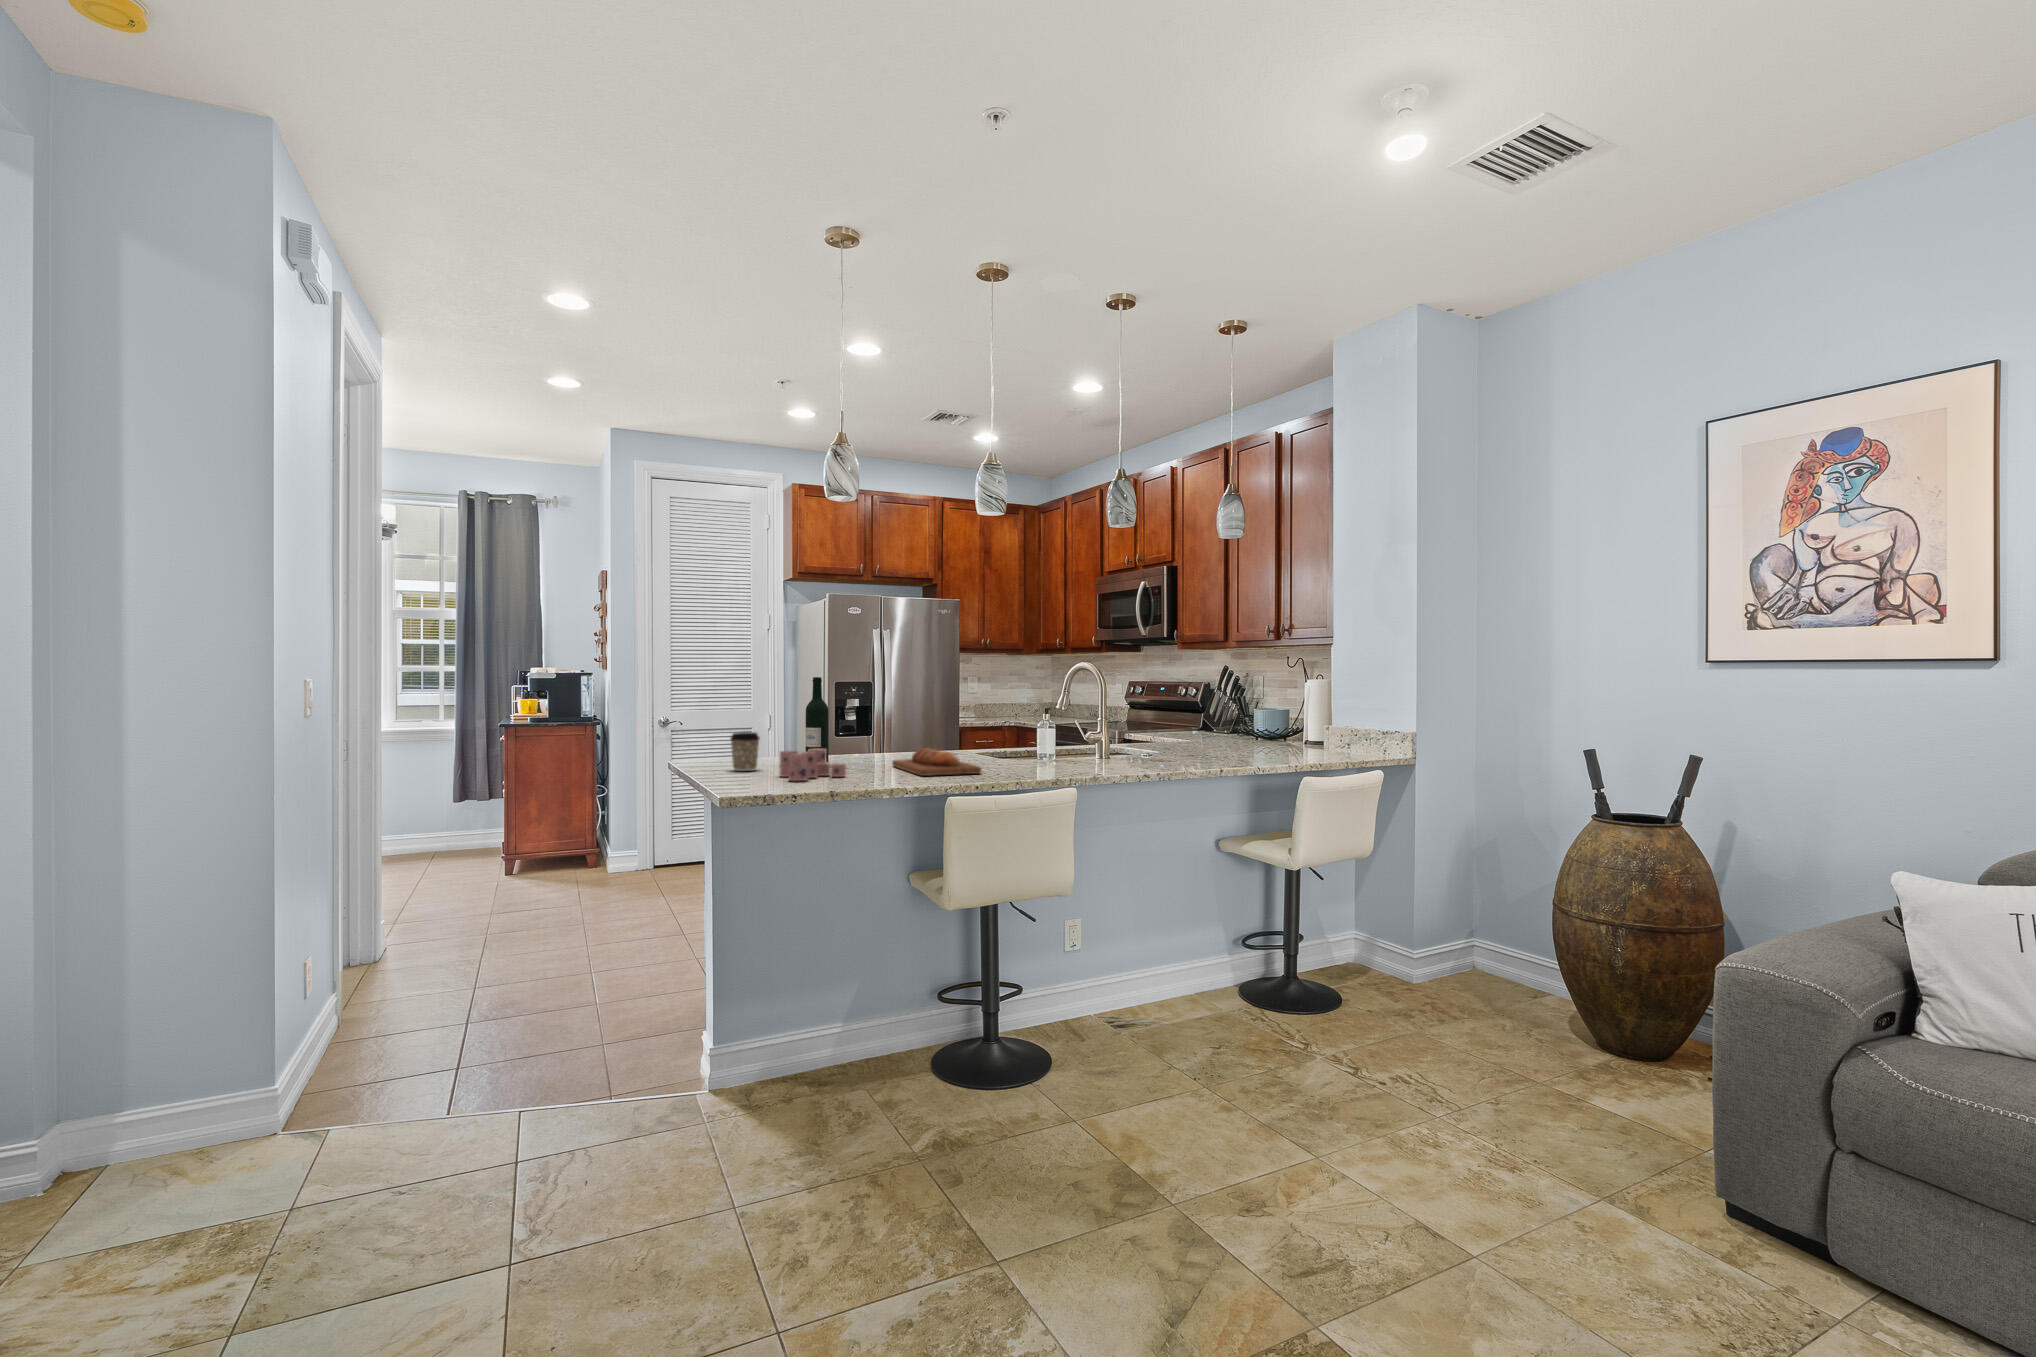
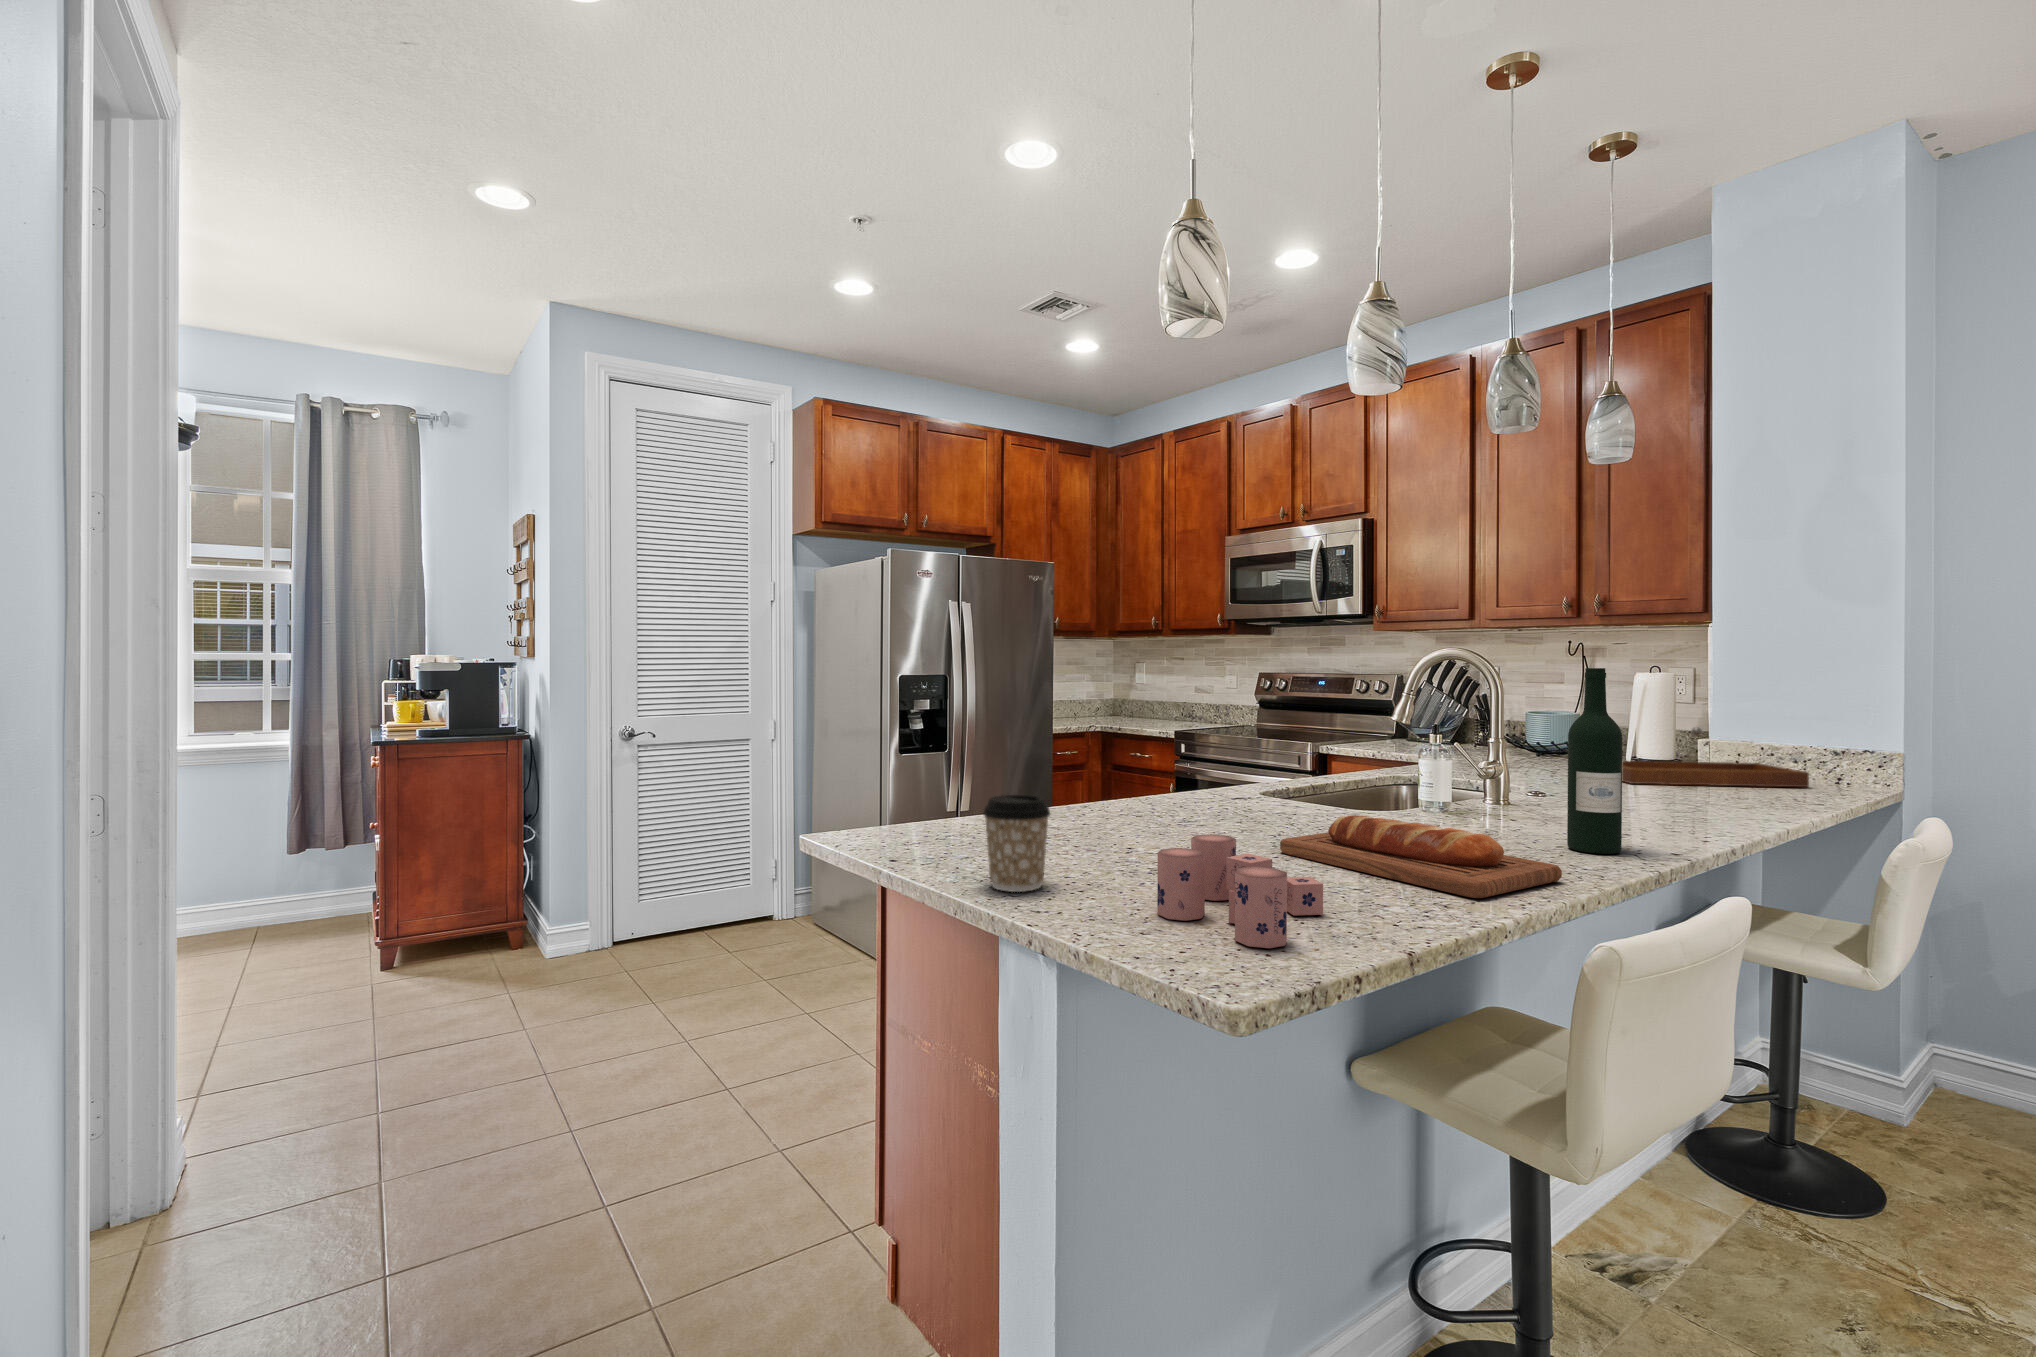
wine bottle: present [806,677,829,763] -> present [1567,668,1622,854]
tray: none [1217,717,1320,754] -> present [1622,727,1809,787]

